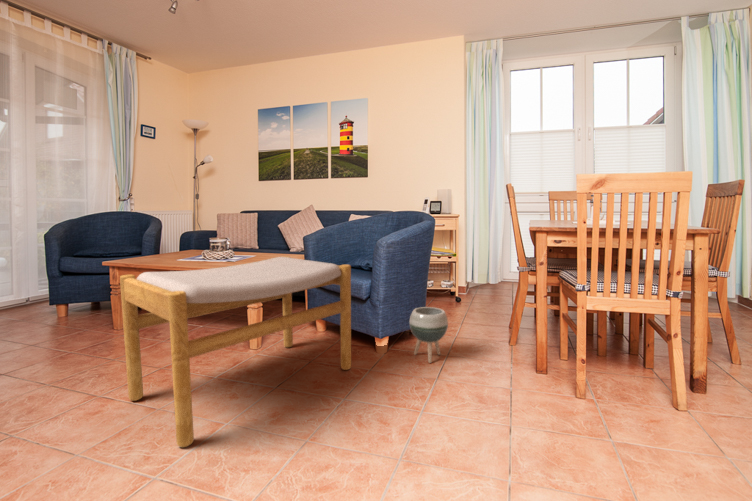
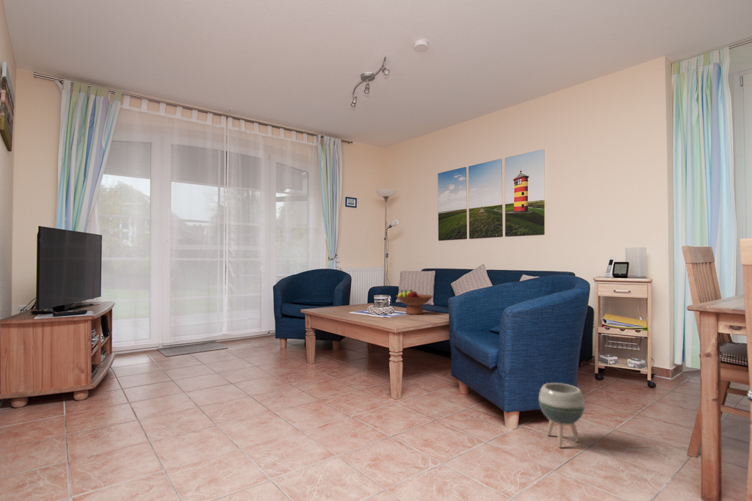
fruit bowl: none [234,231,276,258] -> present [397,290,433,314]
footstool: present [120,256,351,447] -> none [294,316,470,458]

